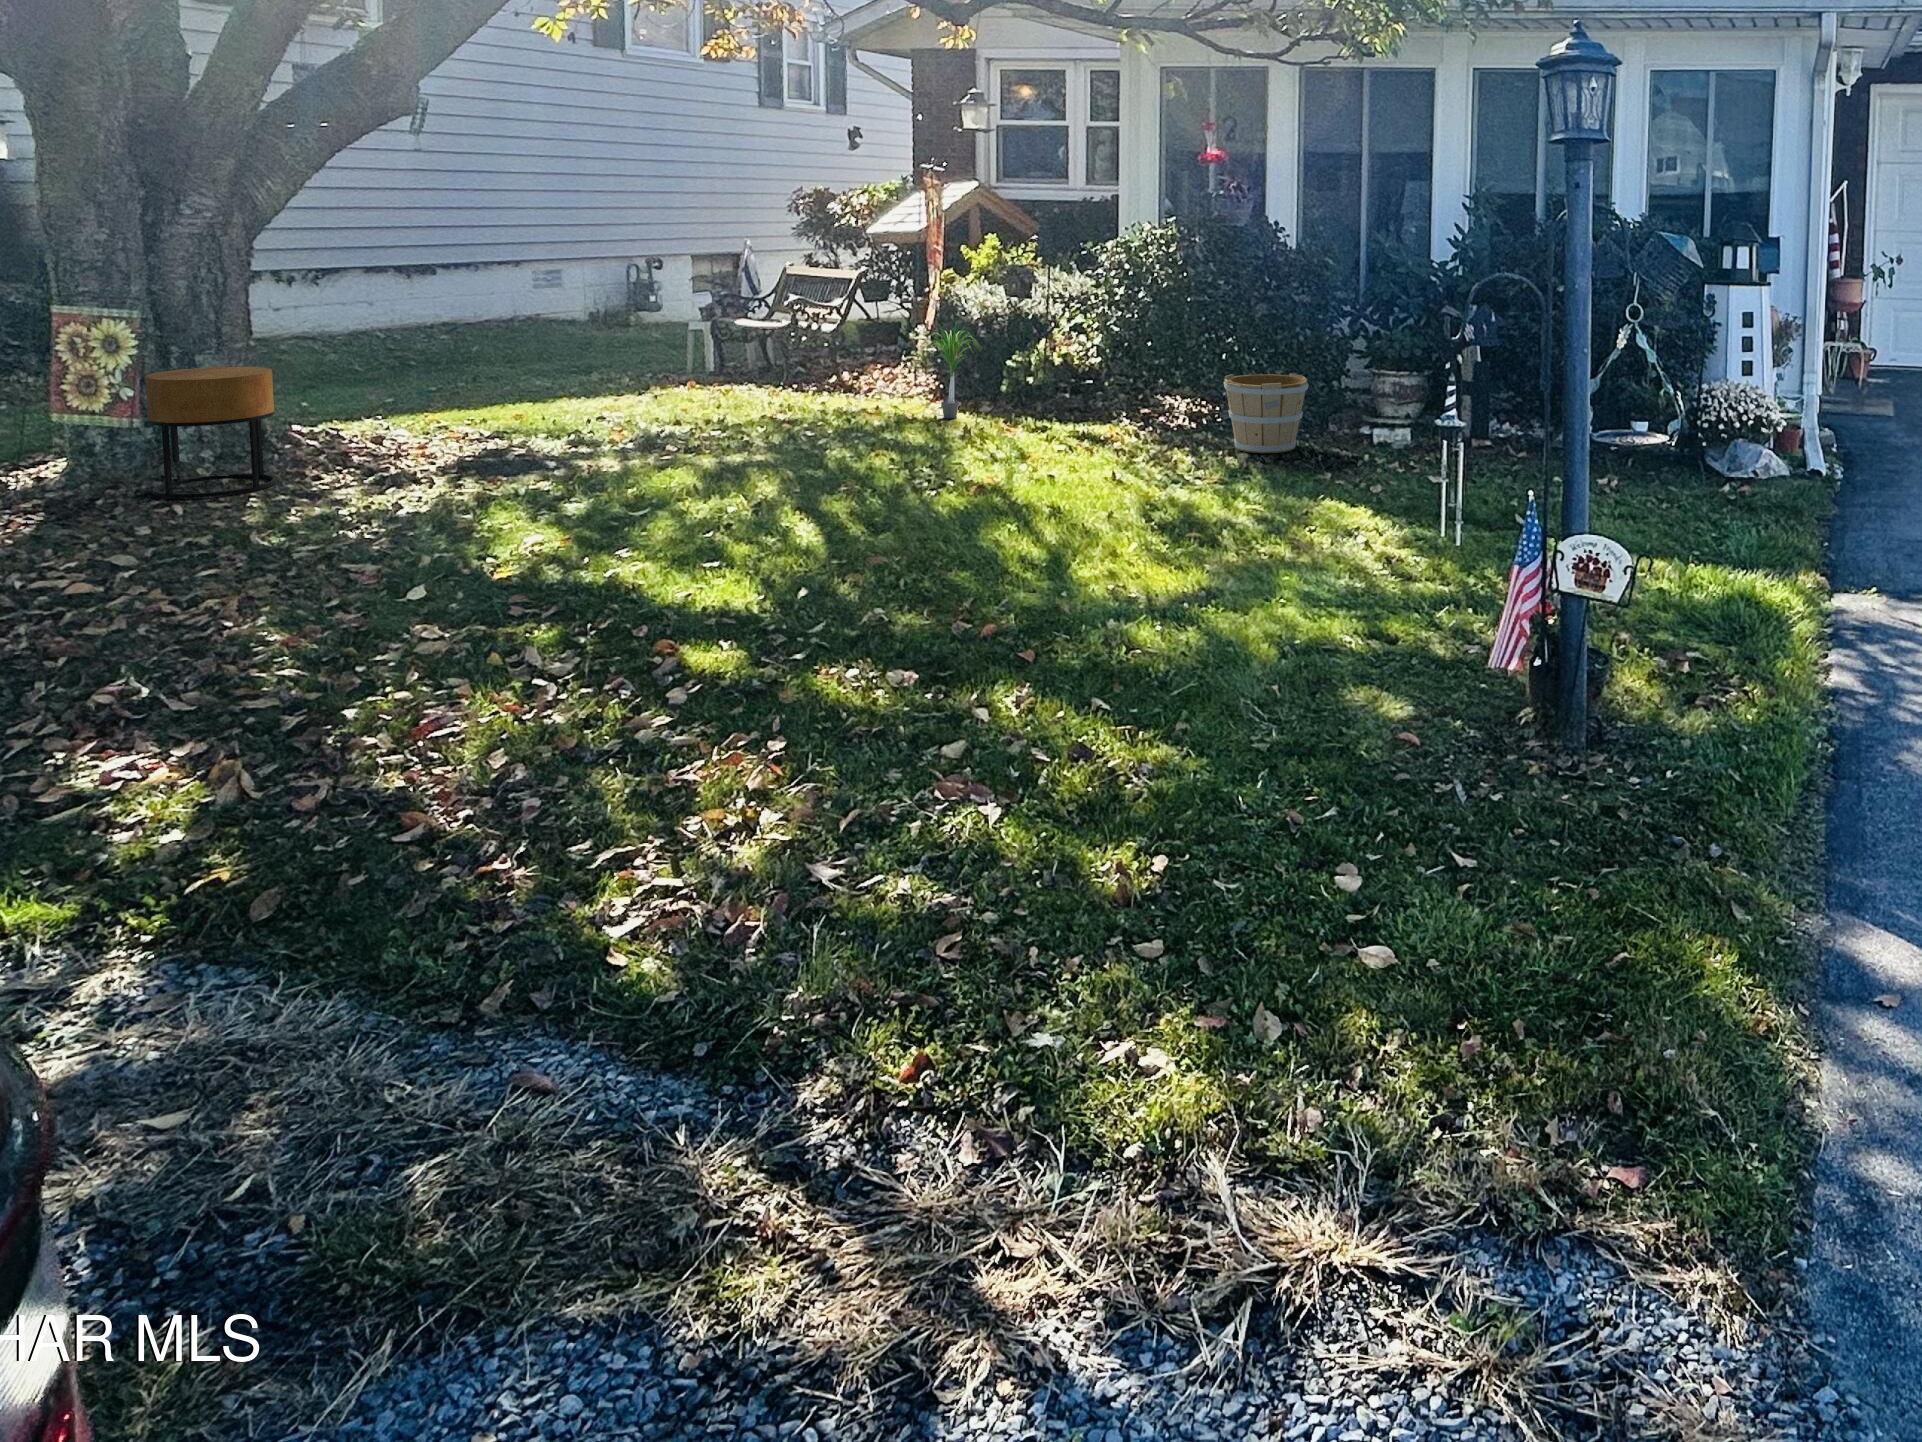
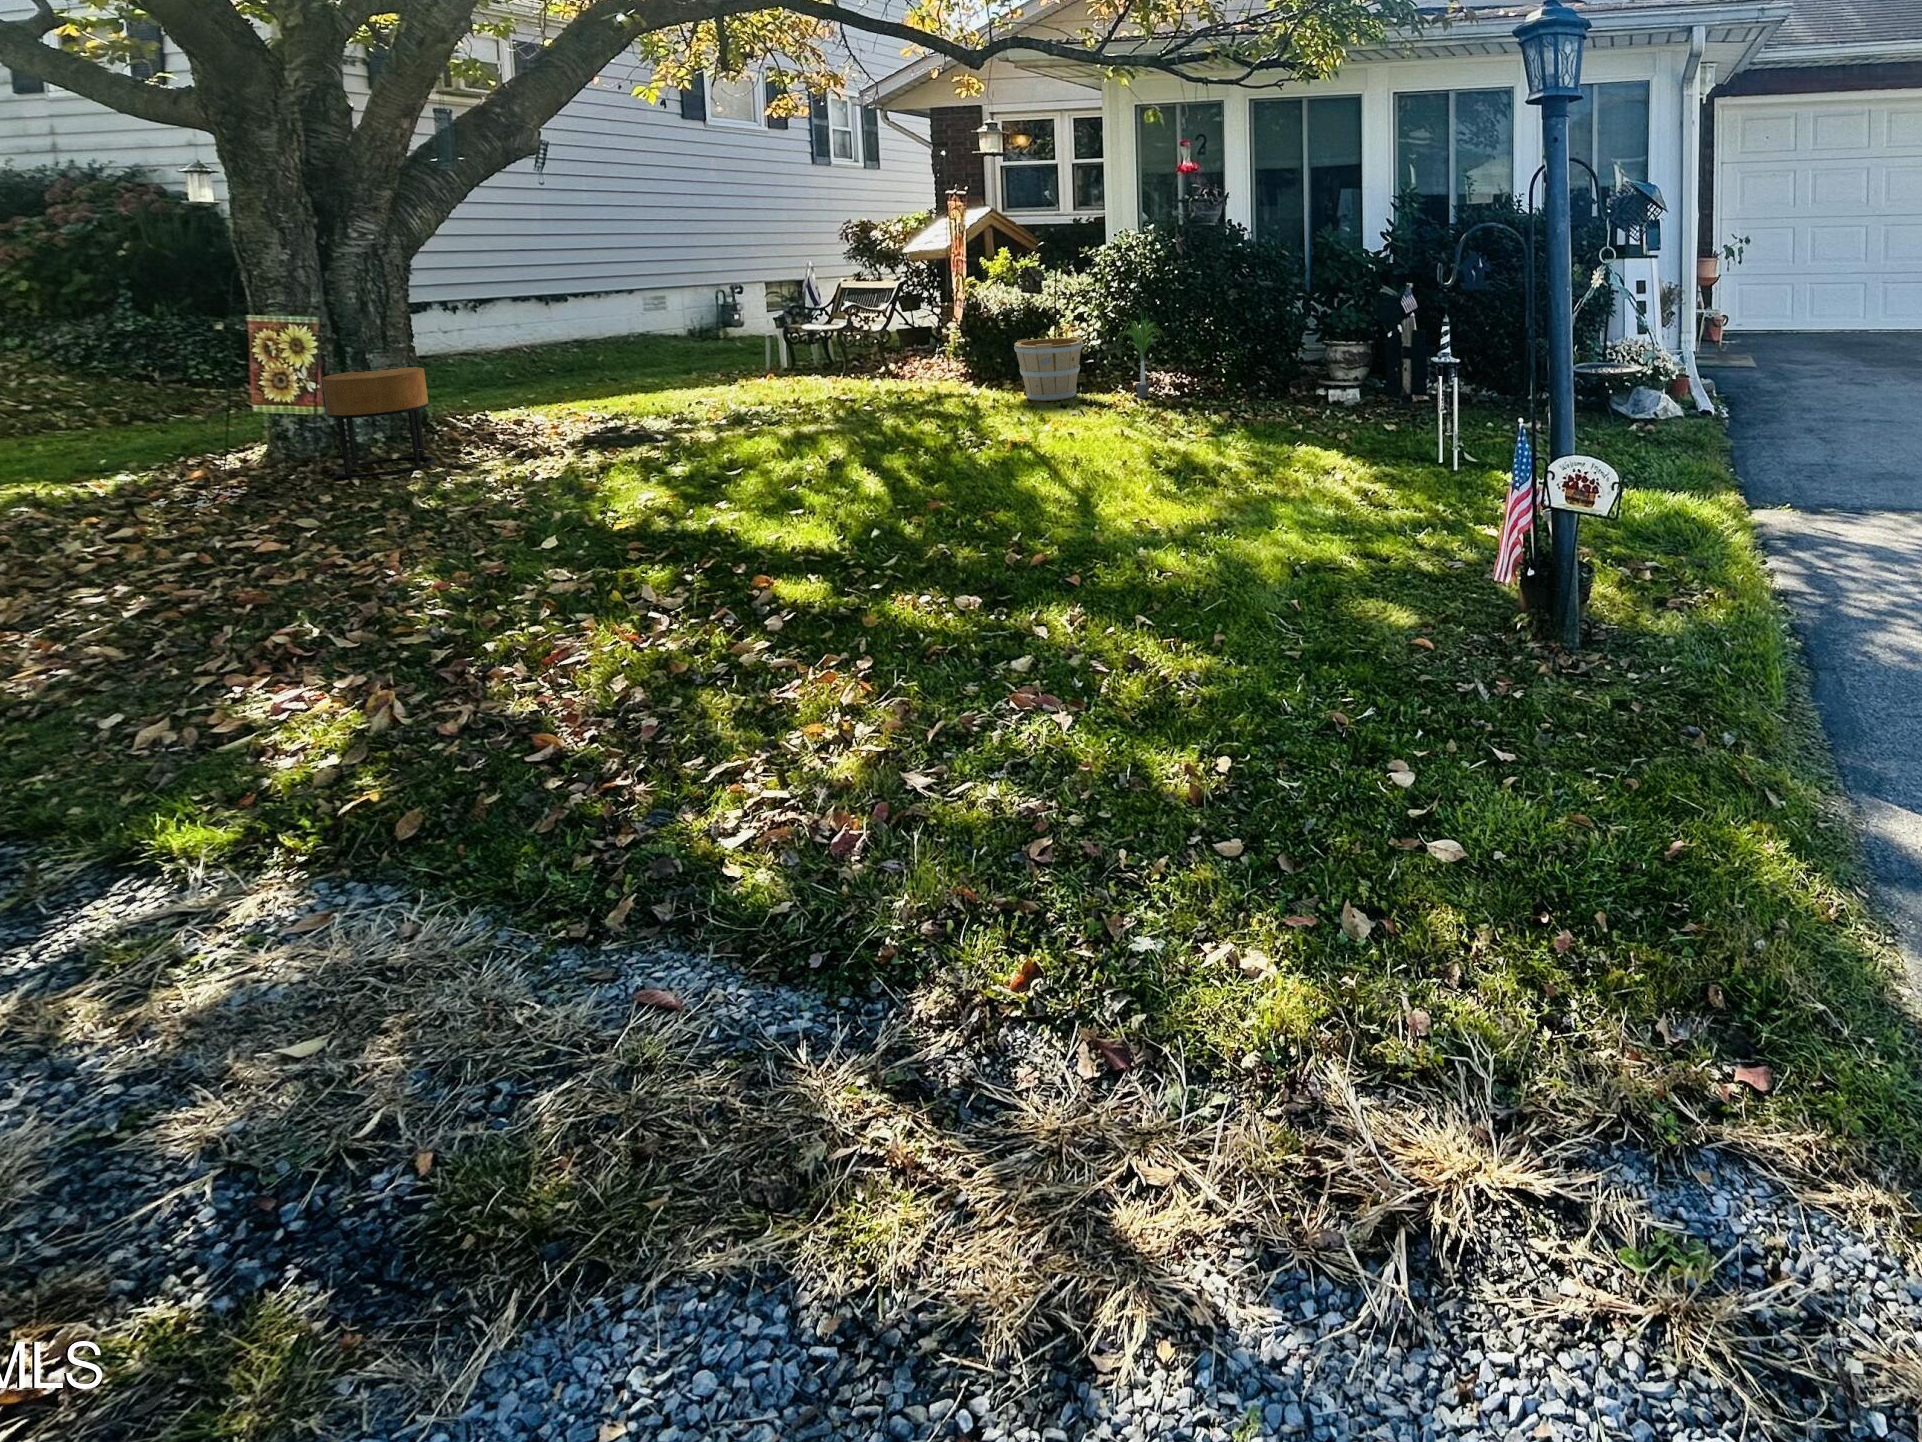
potted plant: present [931,323,975,418] -> present [1119,315,1155,398]
wooden bucket: present [1224,373,1309,453] -> present [1014,337,1083,401]

